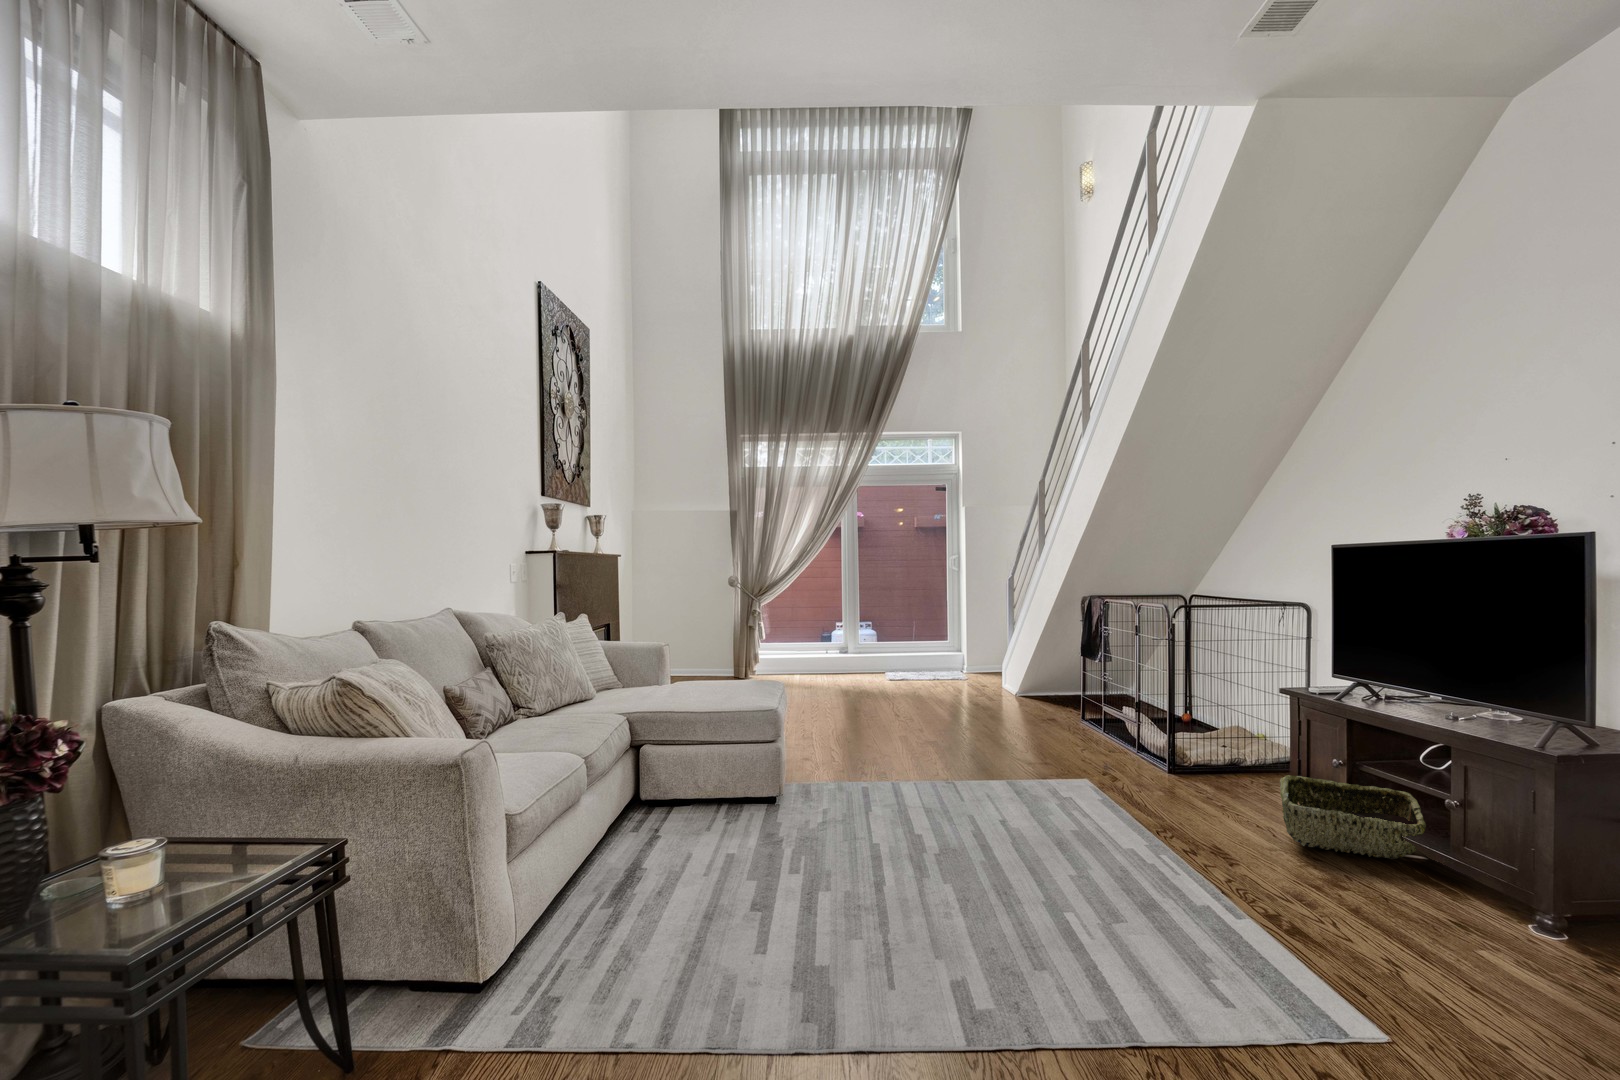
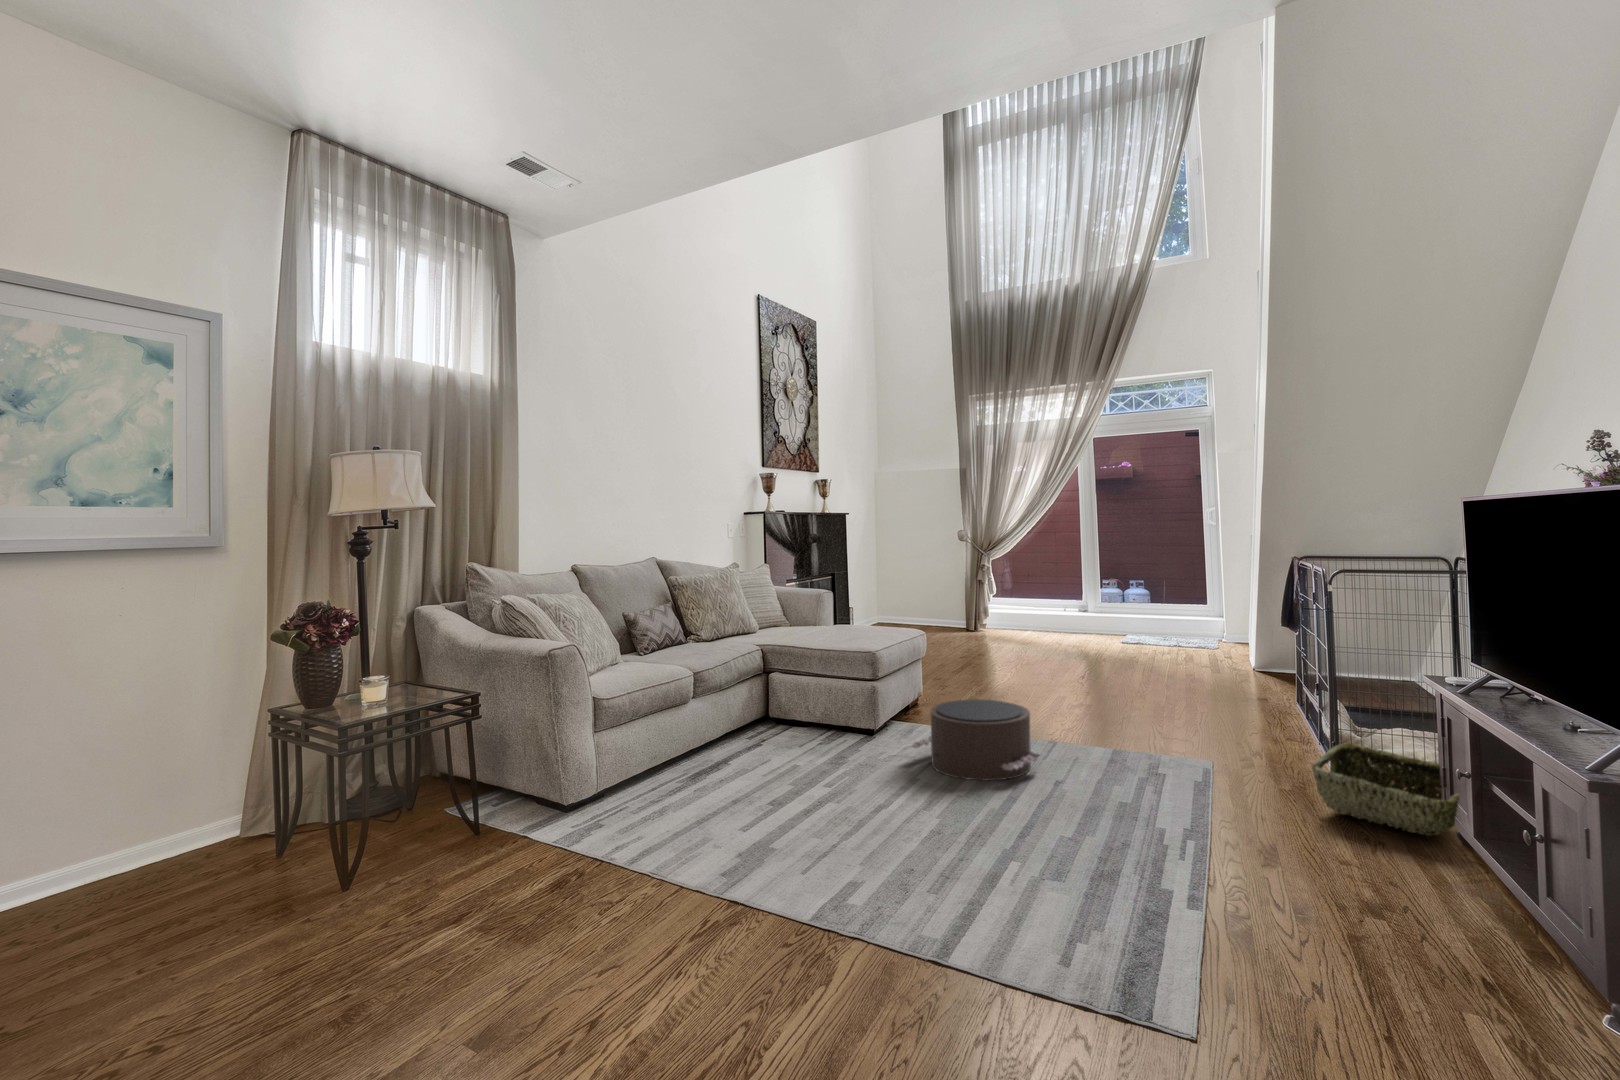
pouf: none [859,762,1006,859] -> present [911,699,1040,781]

